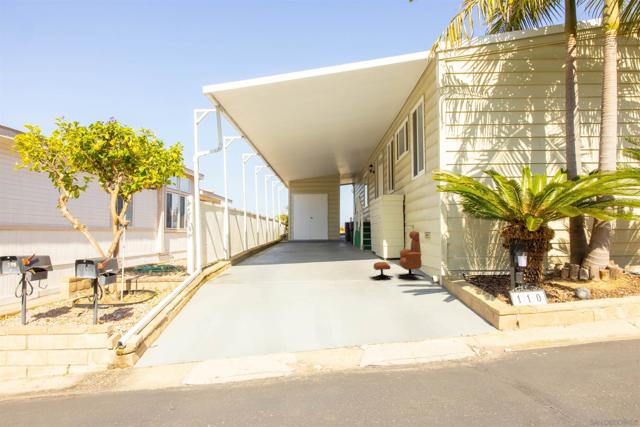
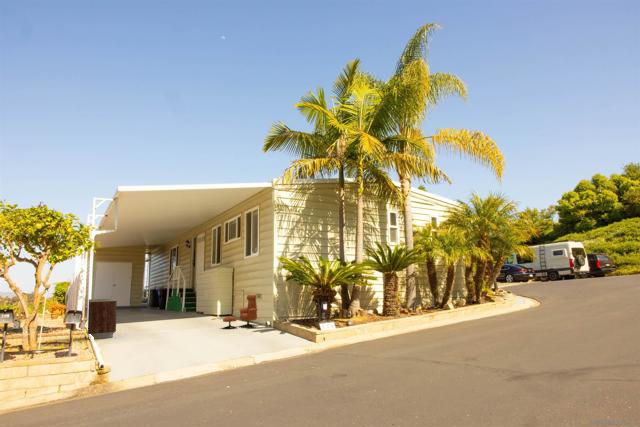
trash can: none [203,234,237,284] -> present [88,298,117,339]

